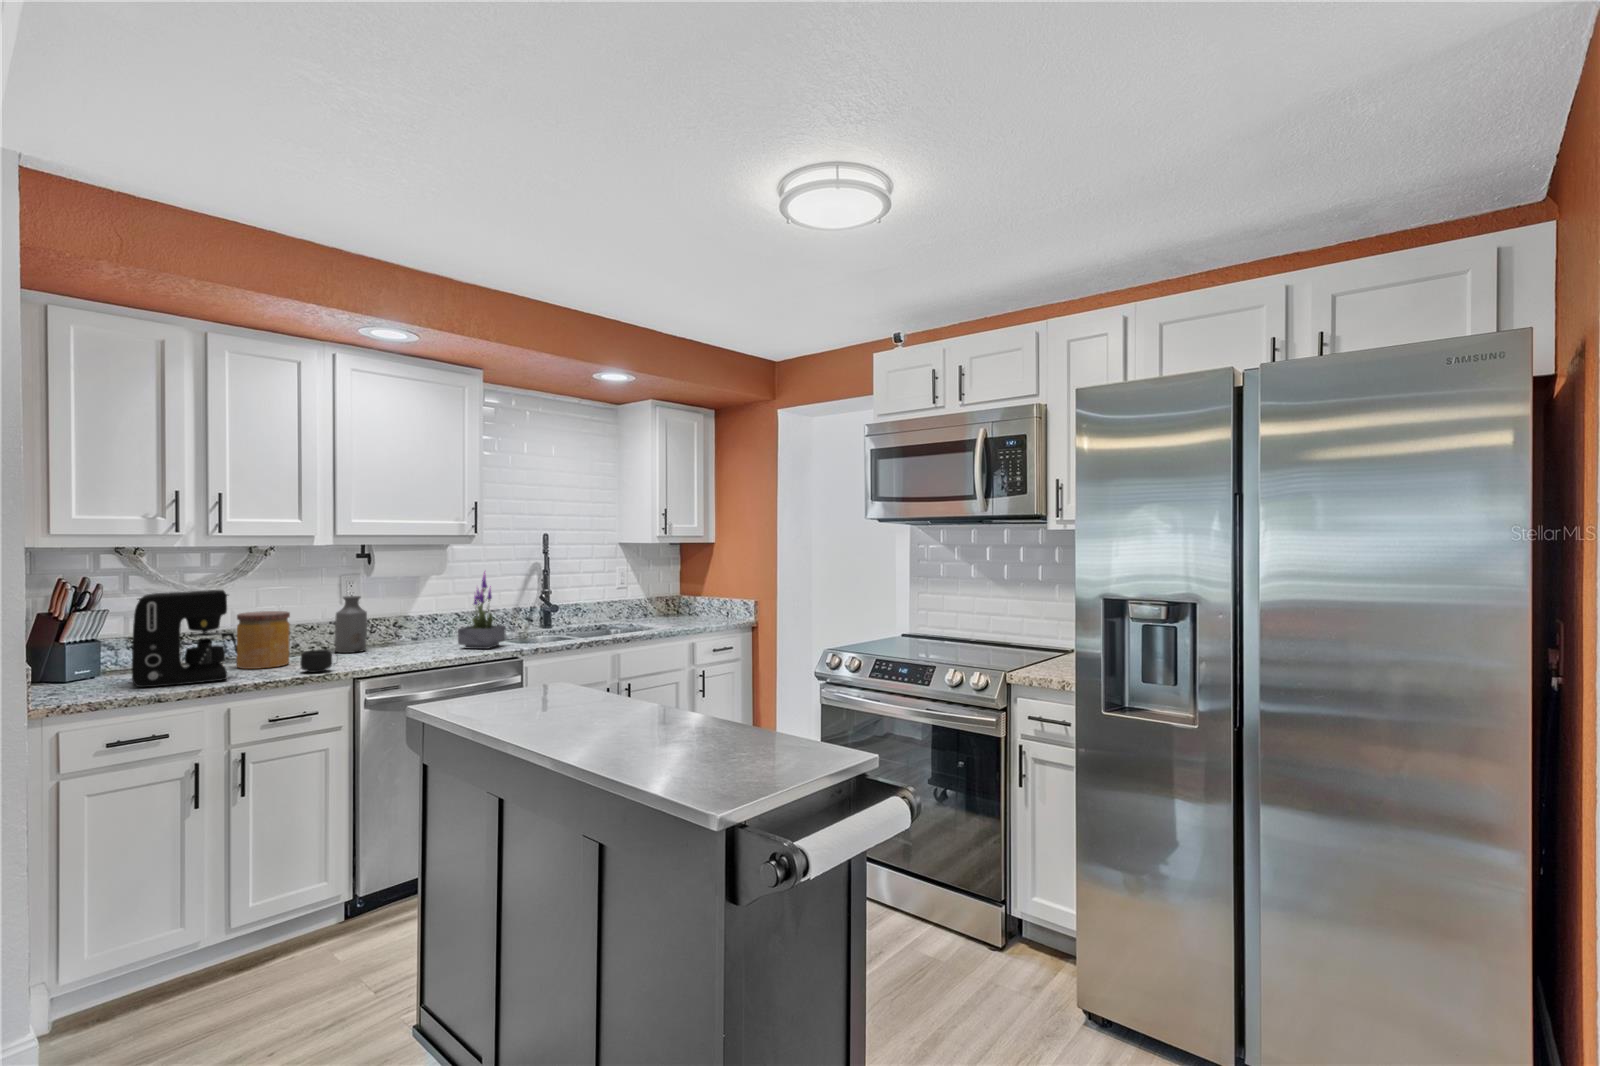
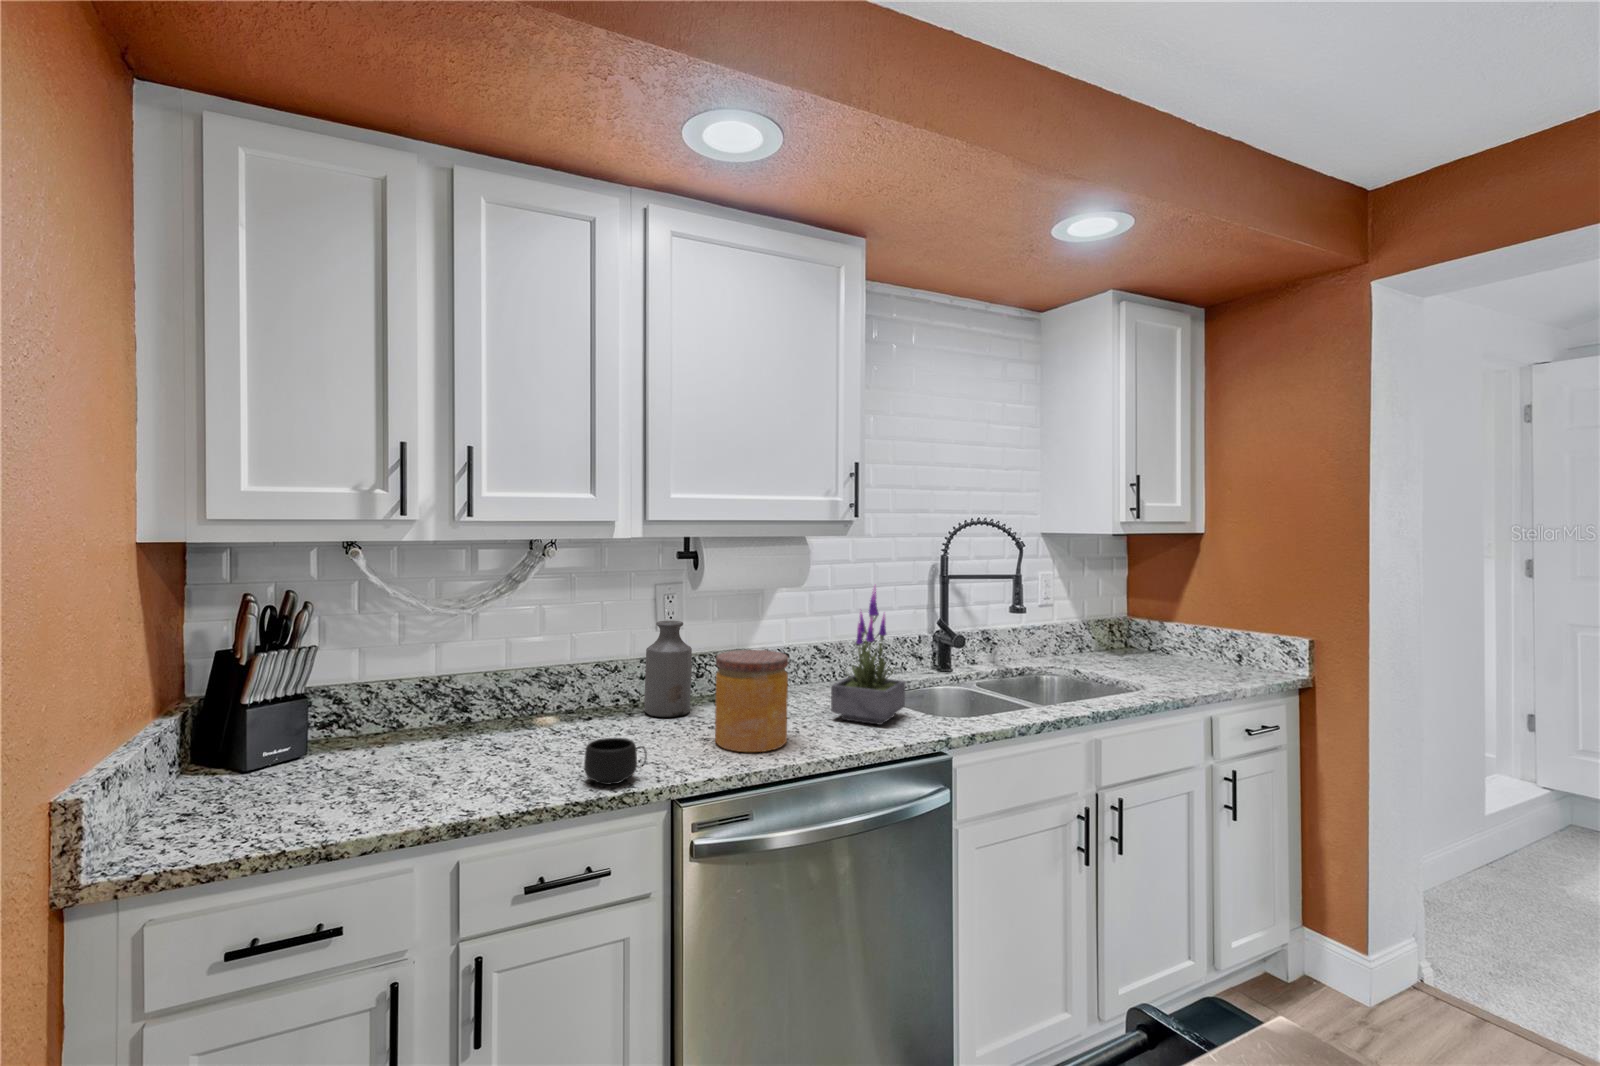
coffee maker: present [132,590,238,687] -> none [302,621,484,813]
jar: present [237,611,290,669] -> present [715,650,789,752]

